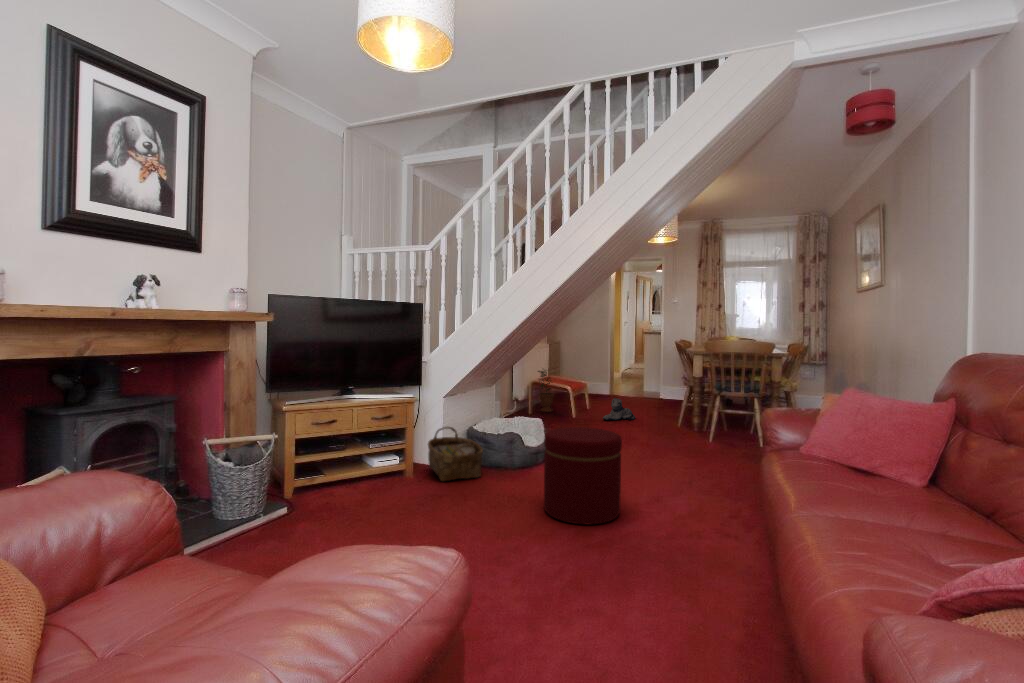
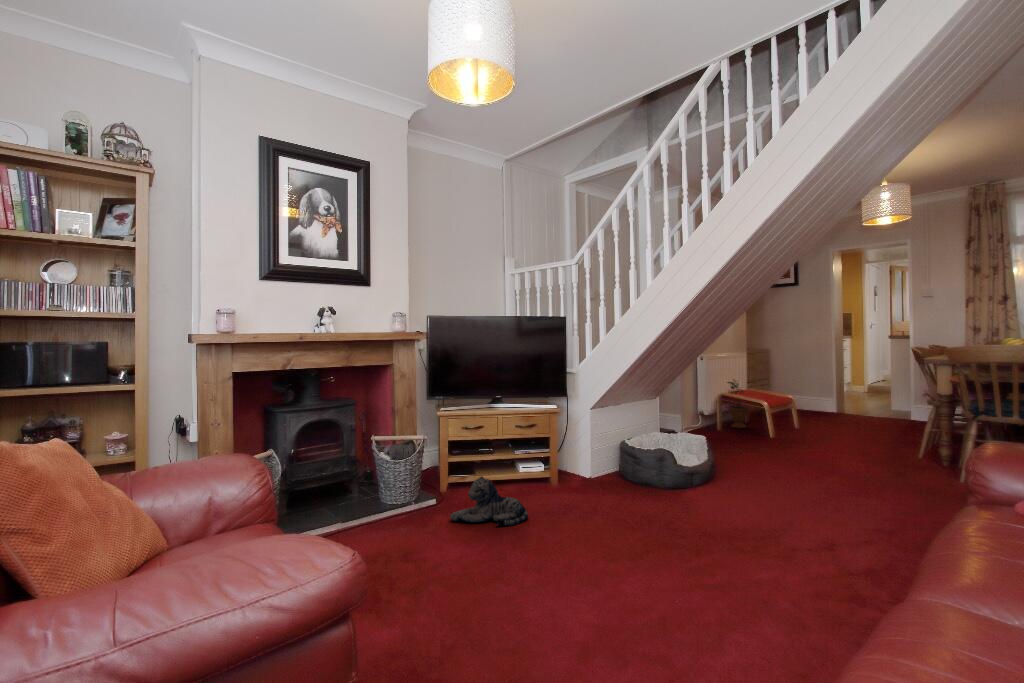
plush toy: present [603,398,635,420] -> present [450,477,528,526]
woven basket: present [428,427,483,481] -> none [569,439,623,495]
ottoman: present [544,427,622,525] -> none [665,450,764,570]

